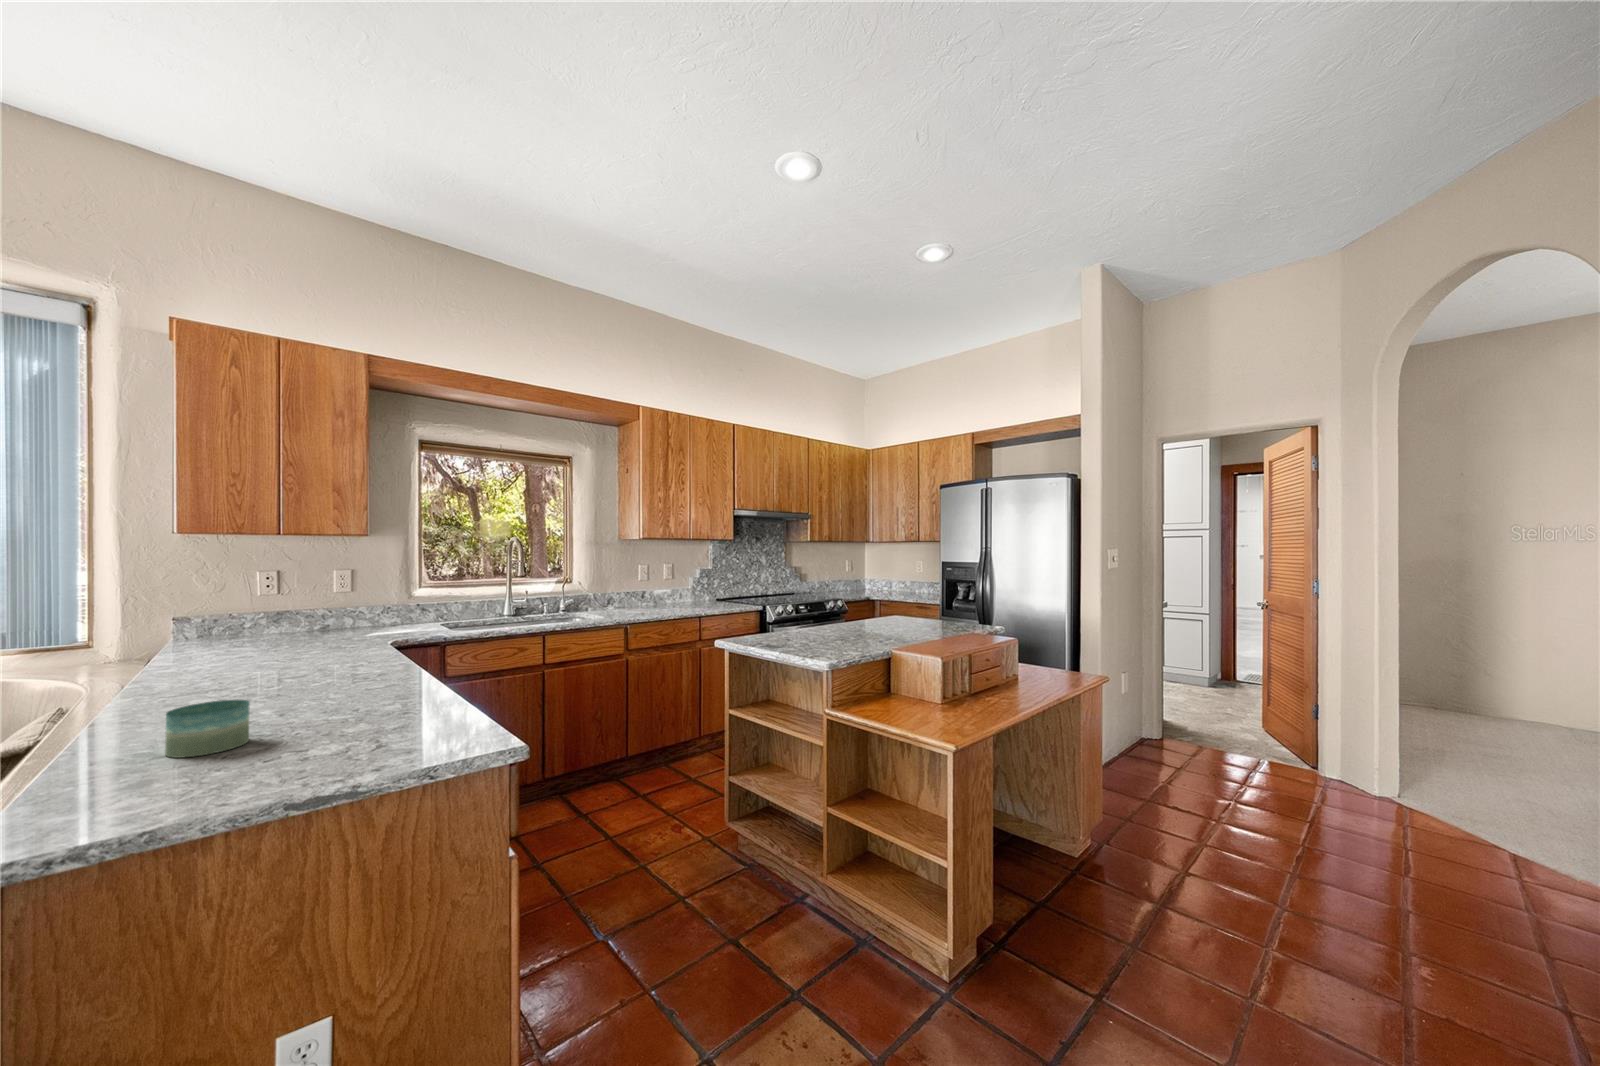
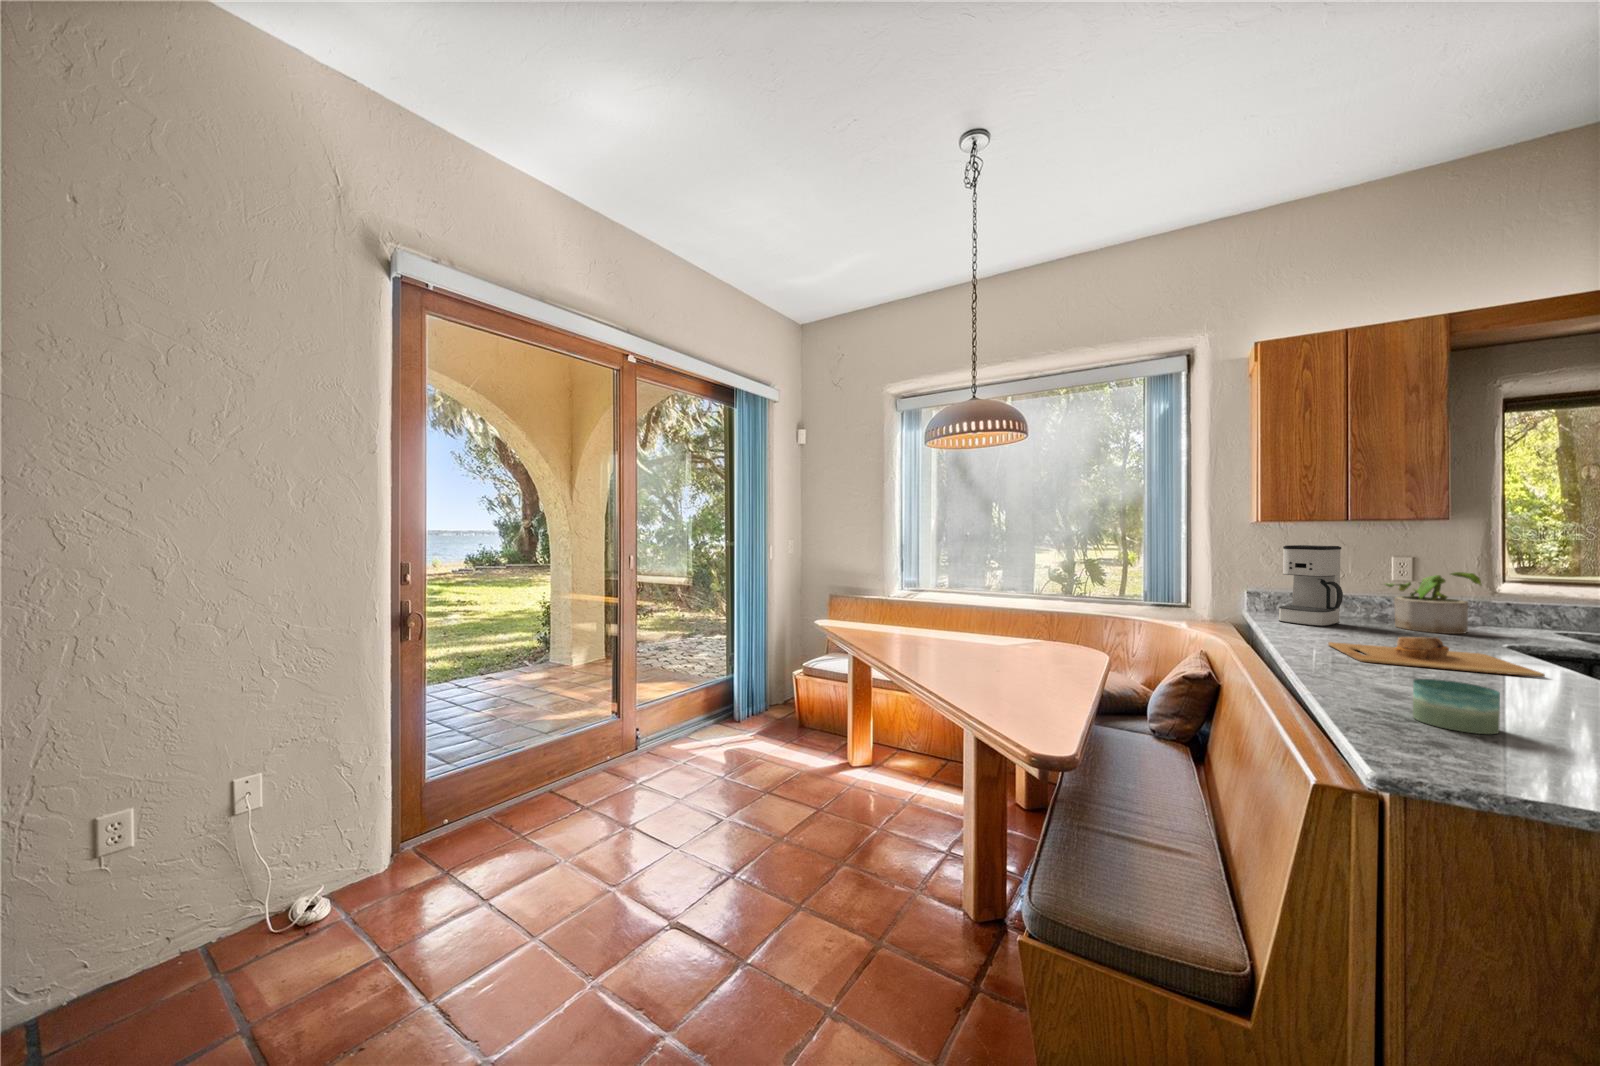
coffee maker: none [196,561,273,653] -> present [1279,545,1343,627]
potted plant: none [321,580,392,639] -> present [1385,572,1481,634]
cutting board: none [210,646,380,689] -> present [1328,637,1545,677]

